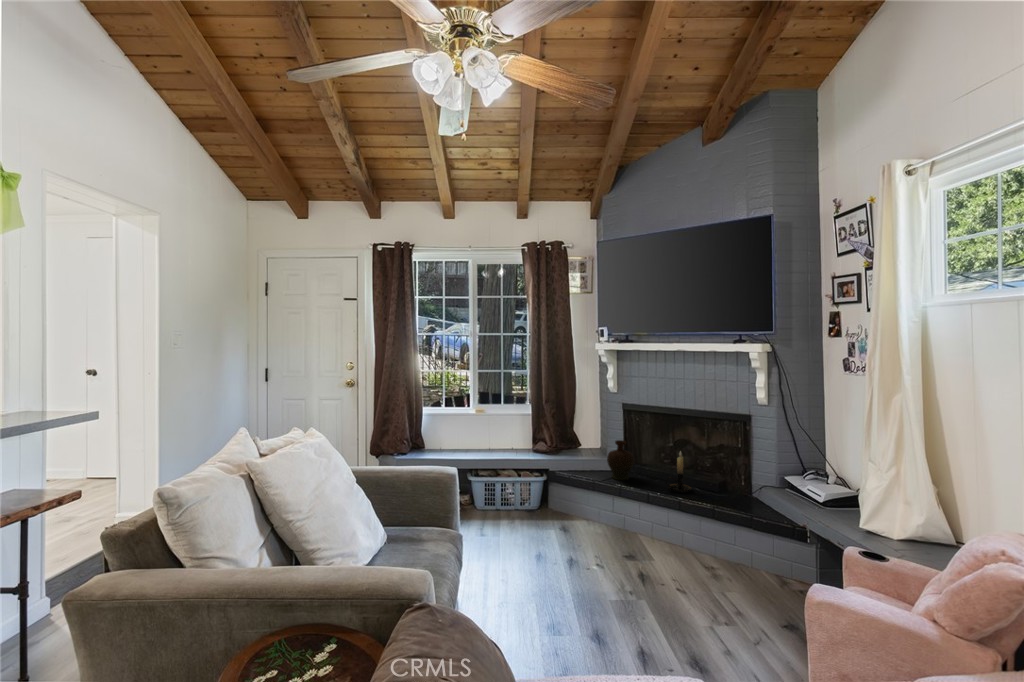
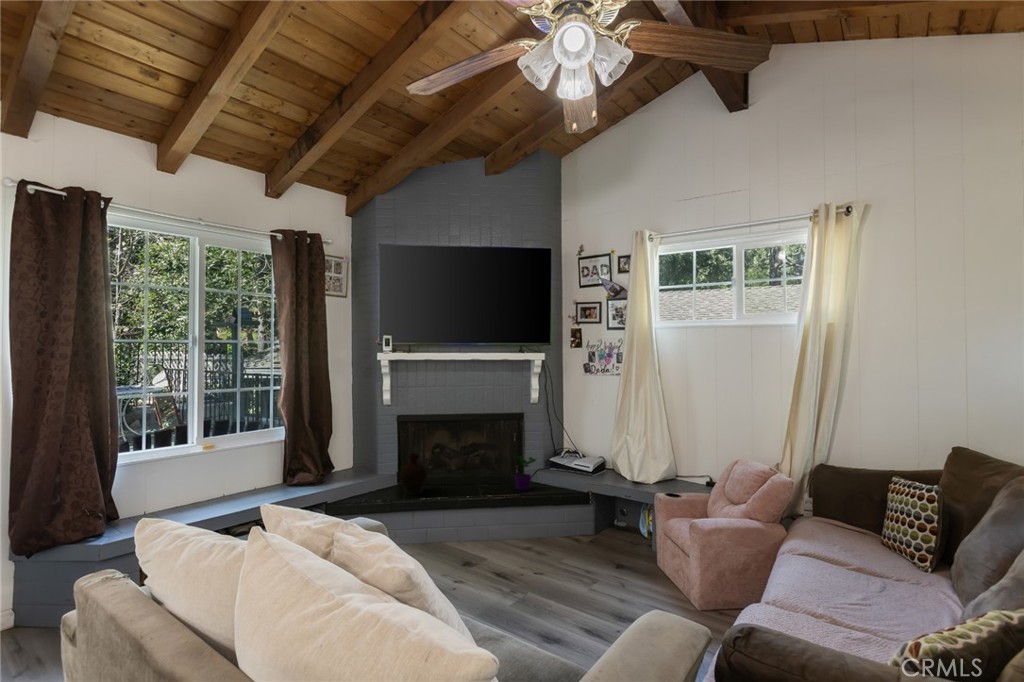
candle holder: present [666,451,691,493] -> none [467,452,487,492]
flower pot: none [715,456,745,505] -> present [514,455,536,491]

